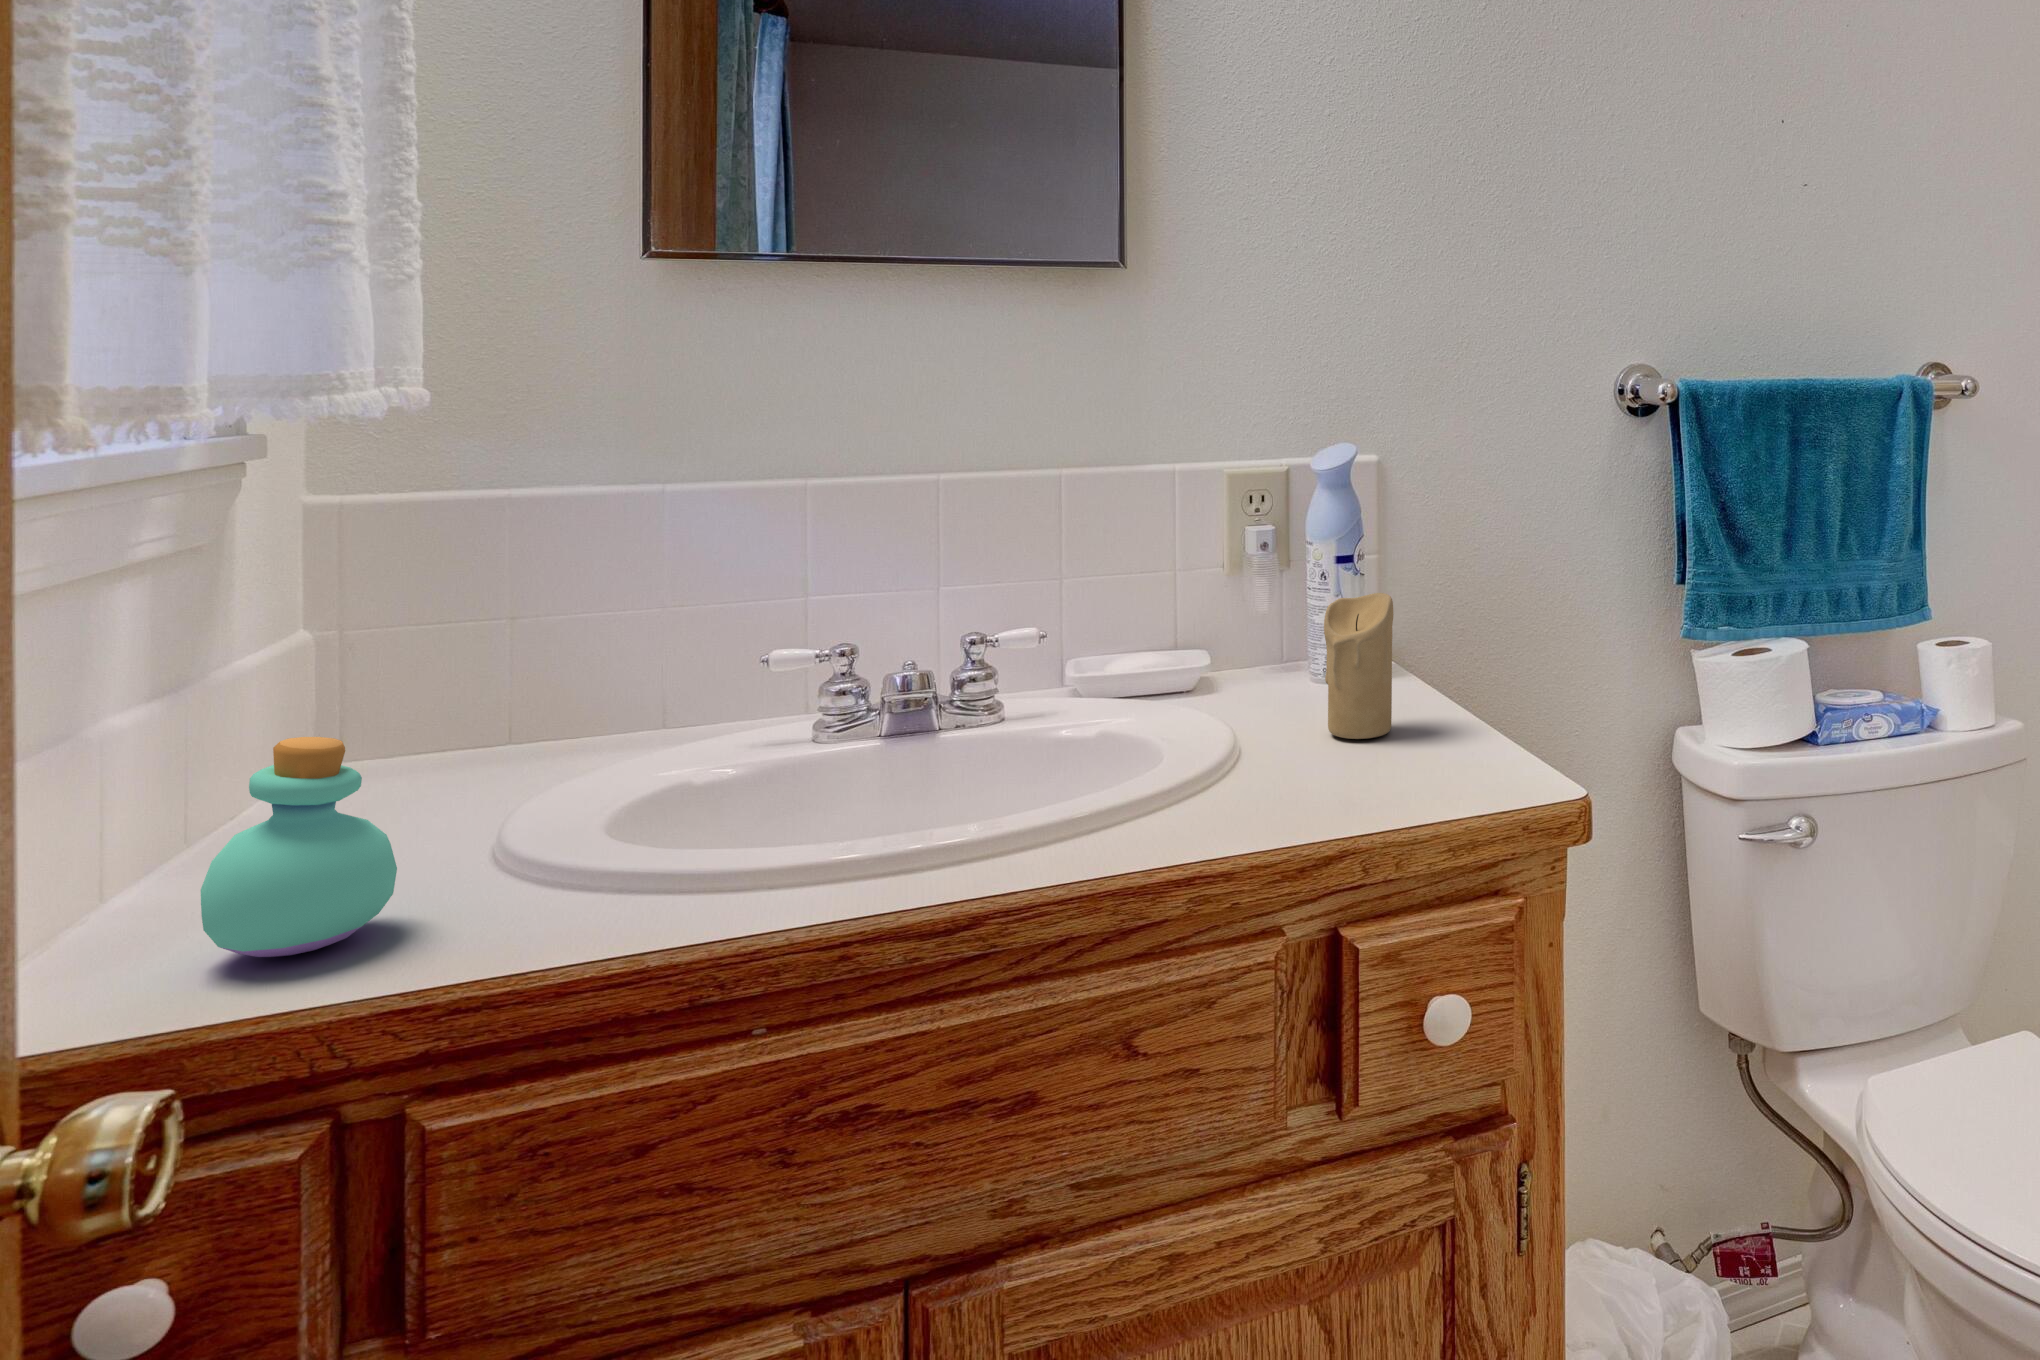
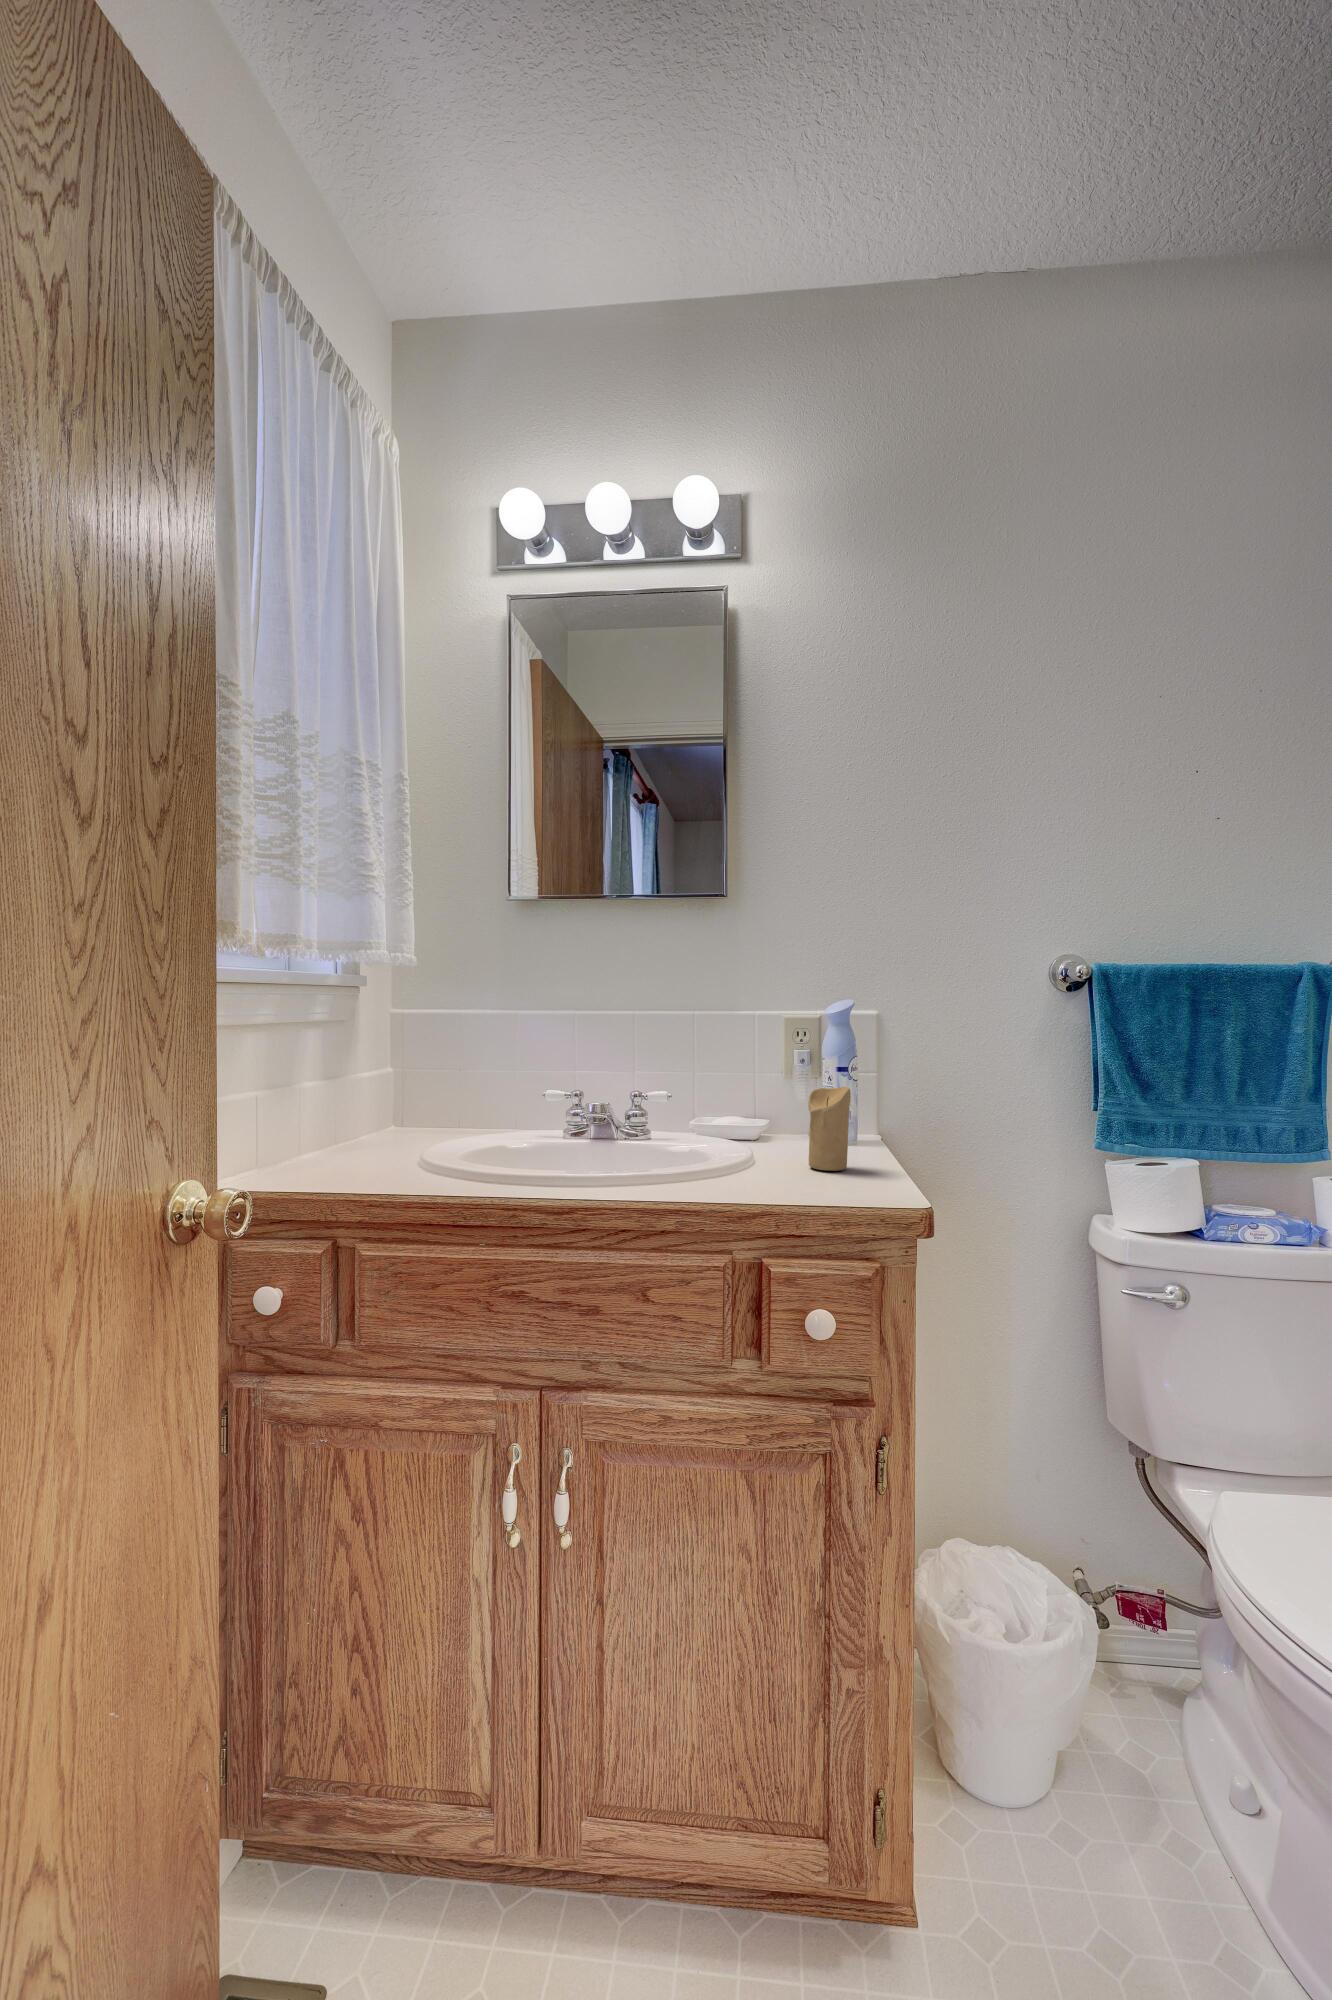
perfume bottle: present [201,737,397,957] -> none [290,1085,359,1174]

